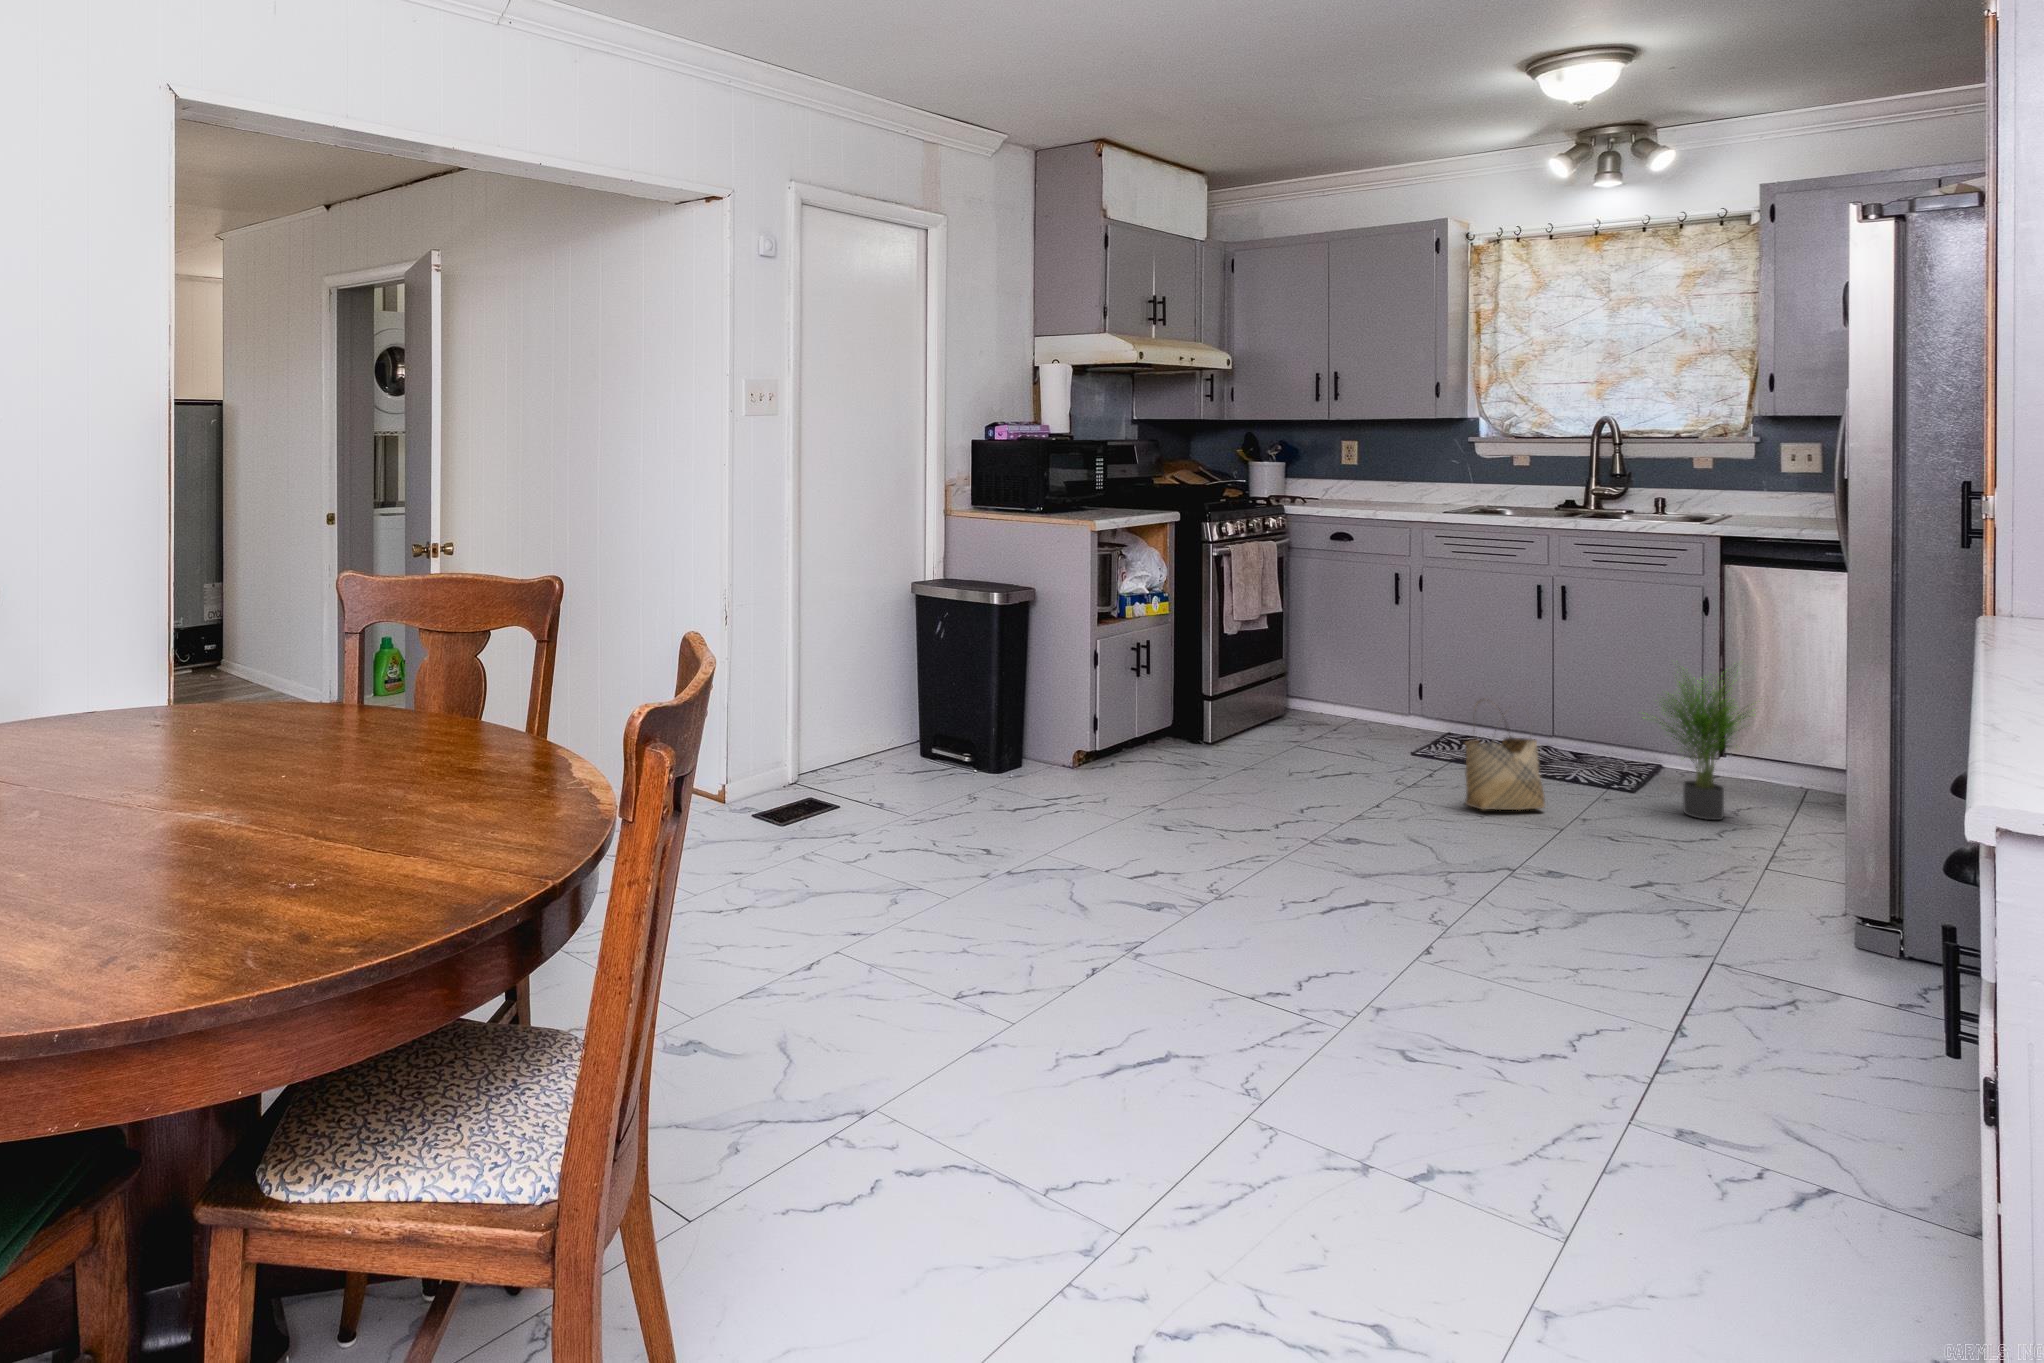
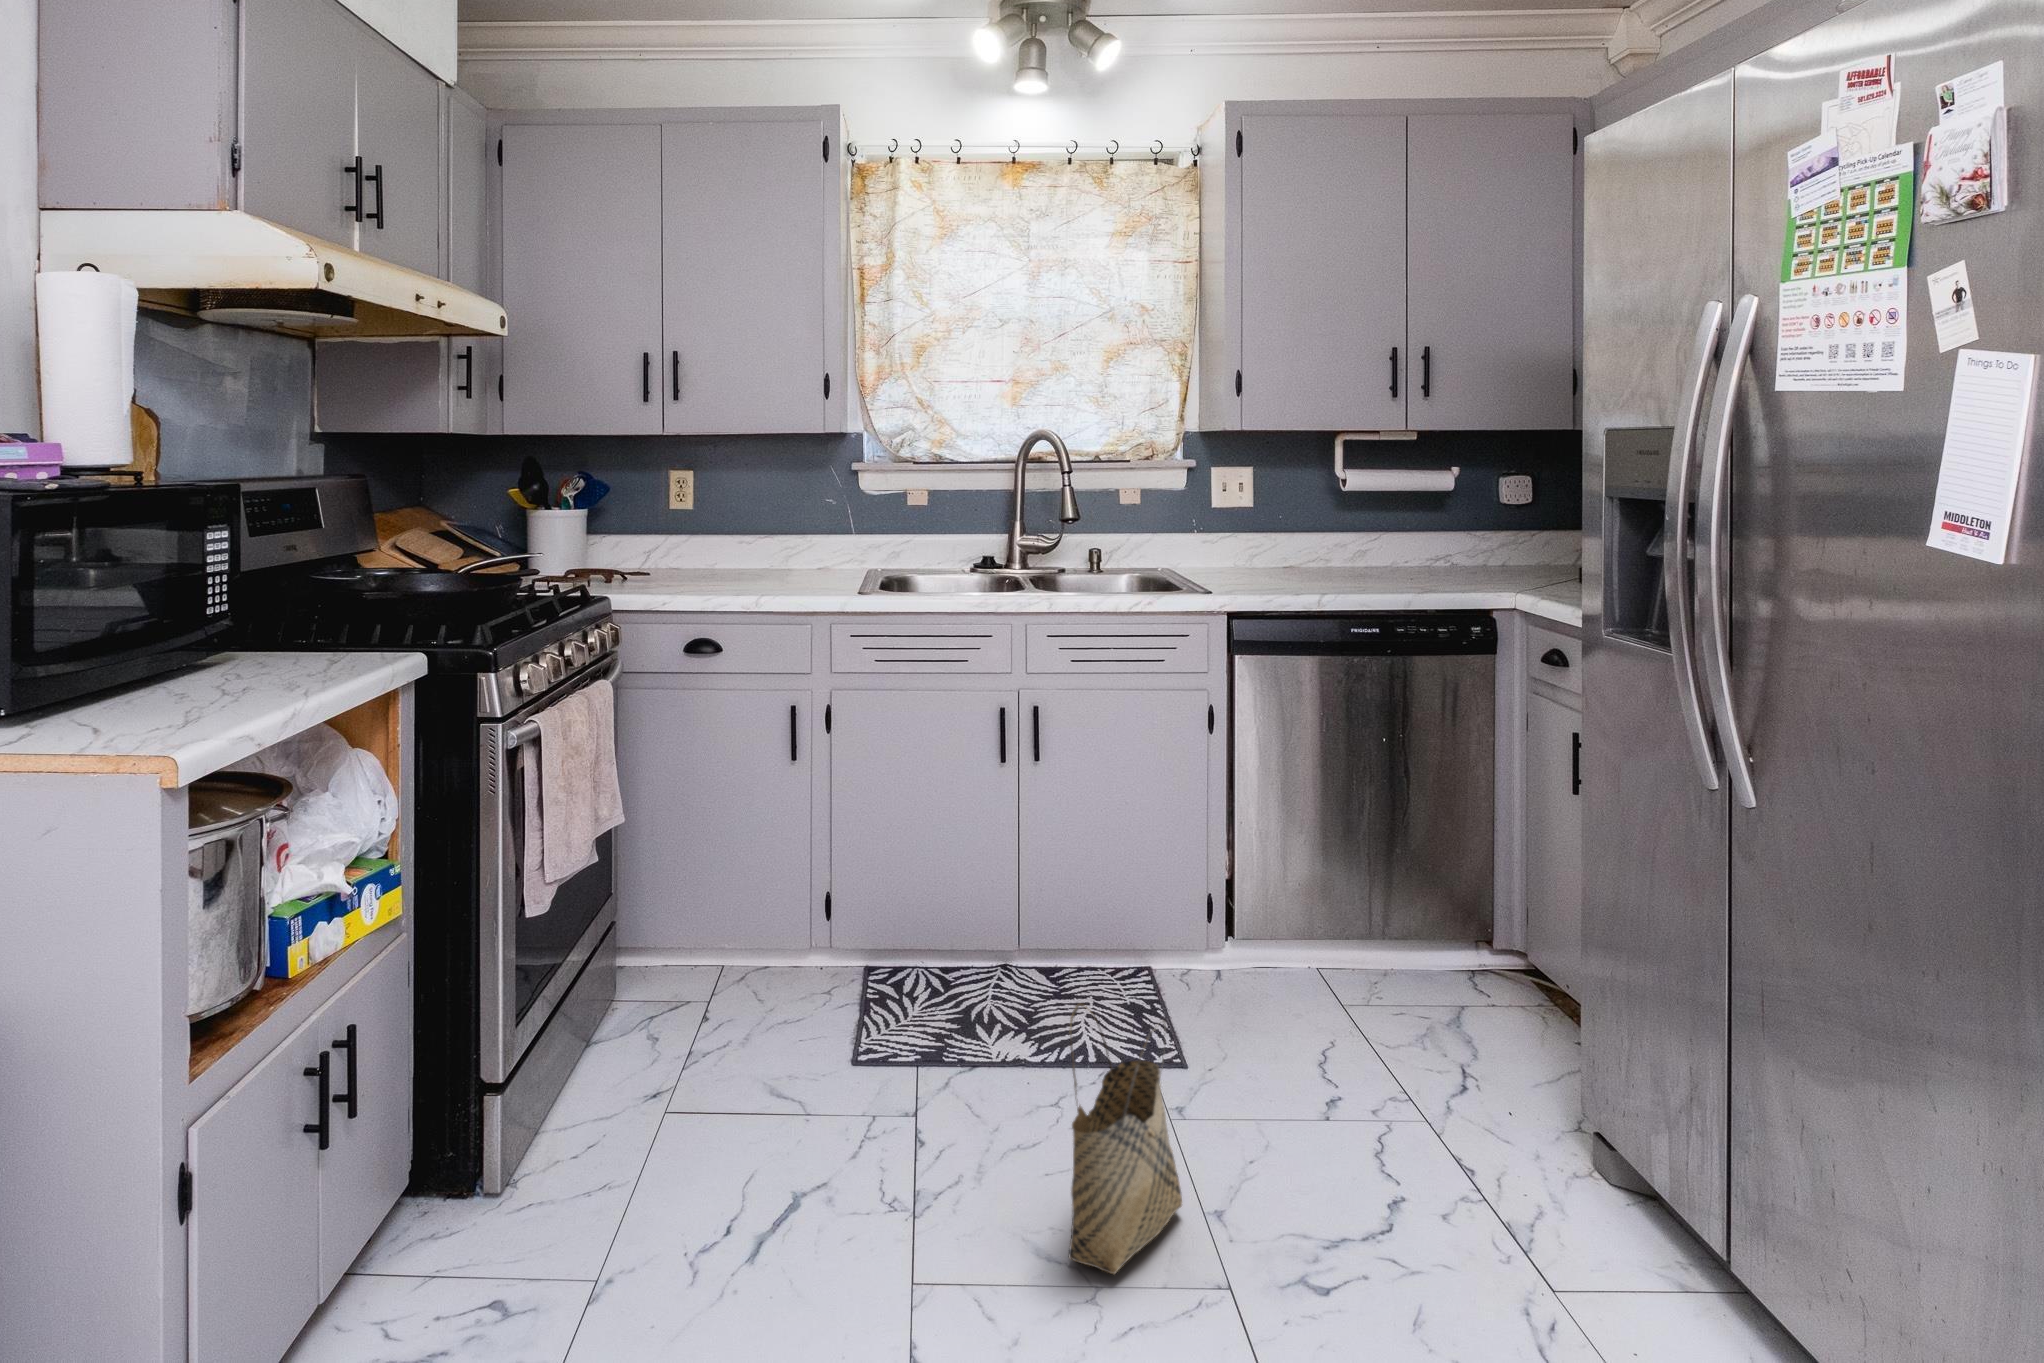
potted plant: present [1647,665,1752,820] -> none [1257,827,1421,1119]

